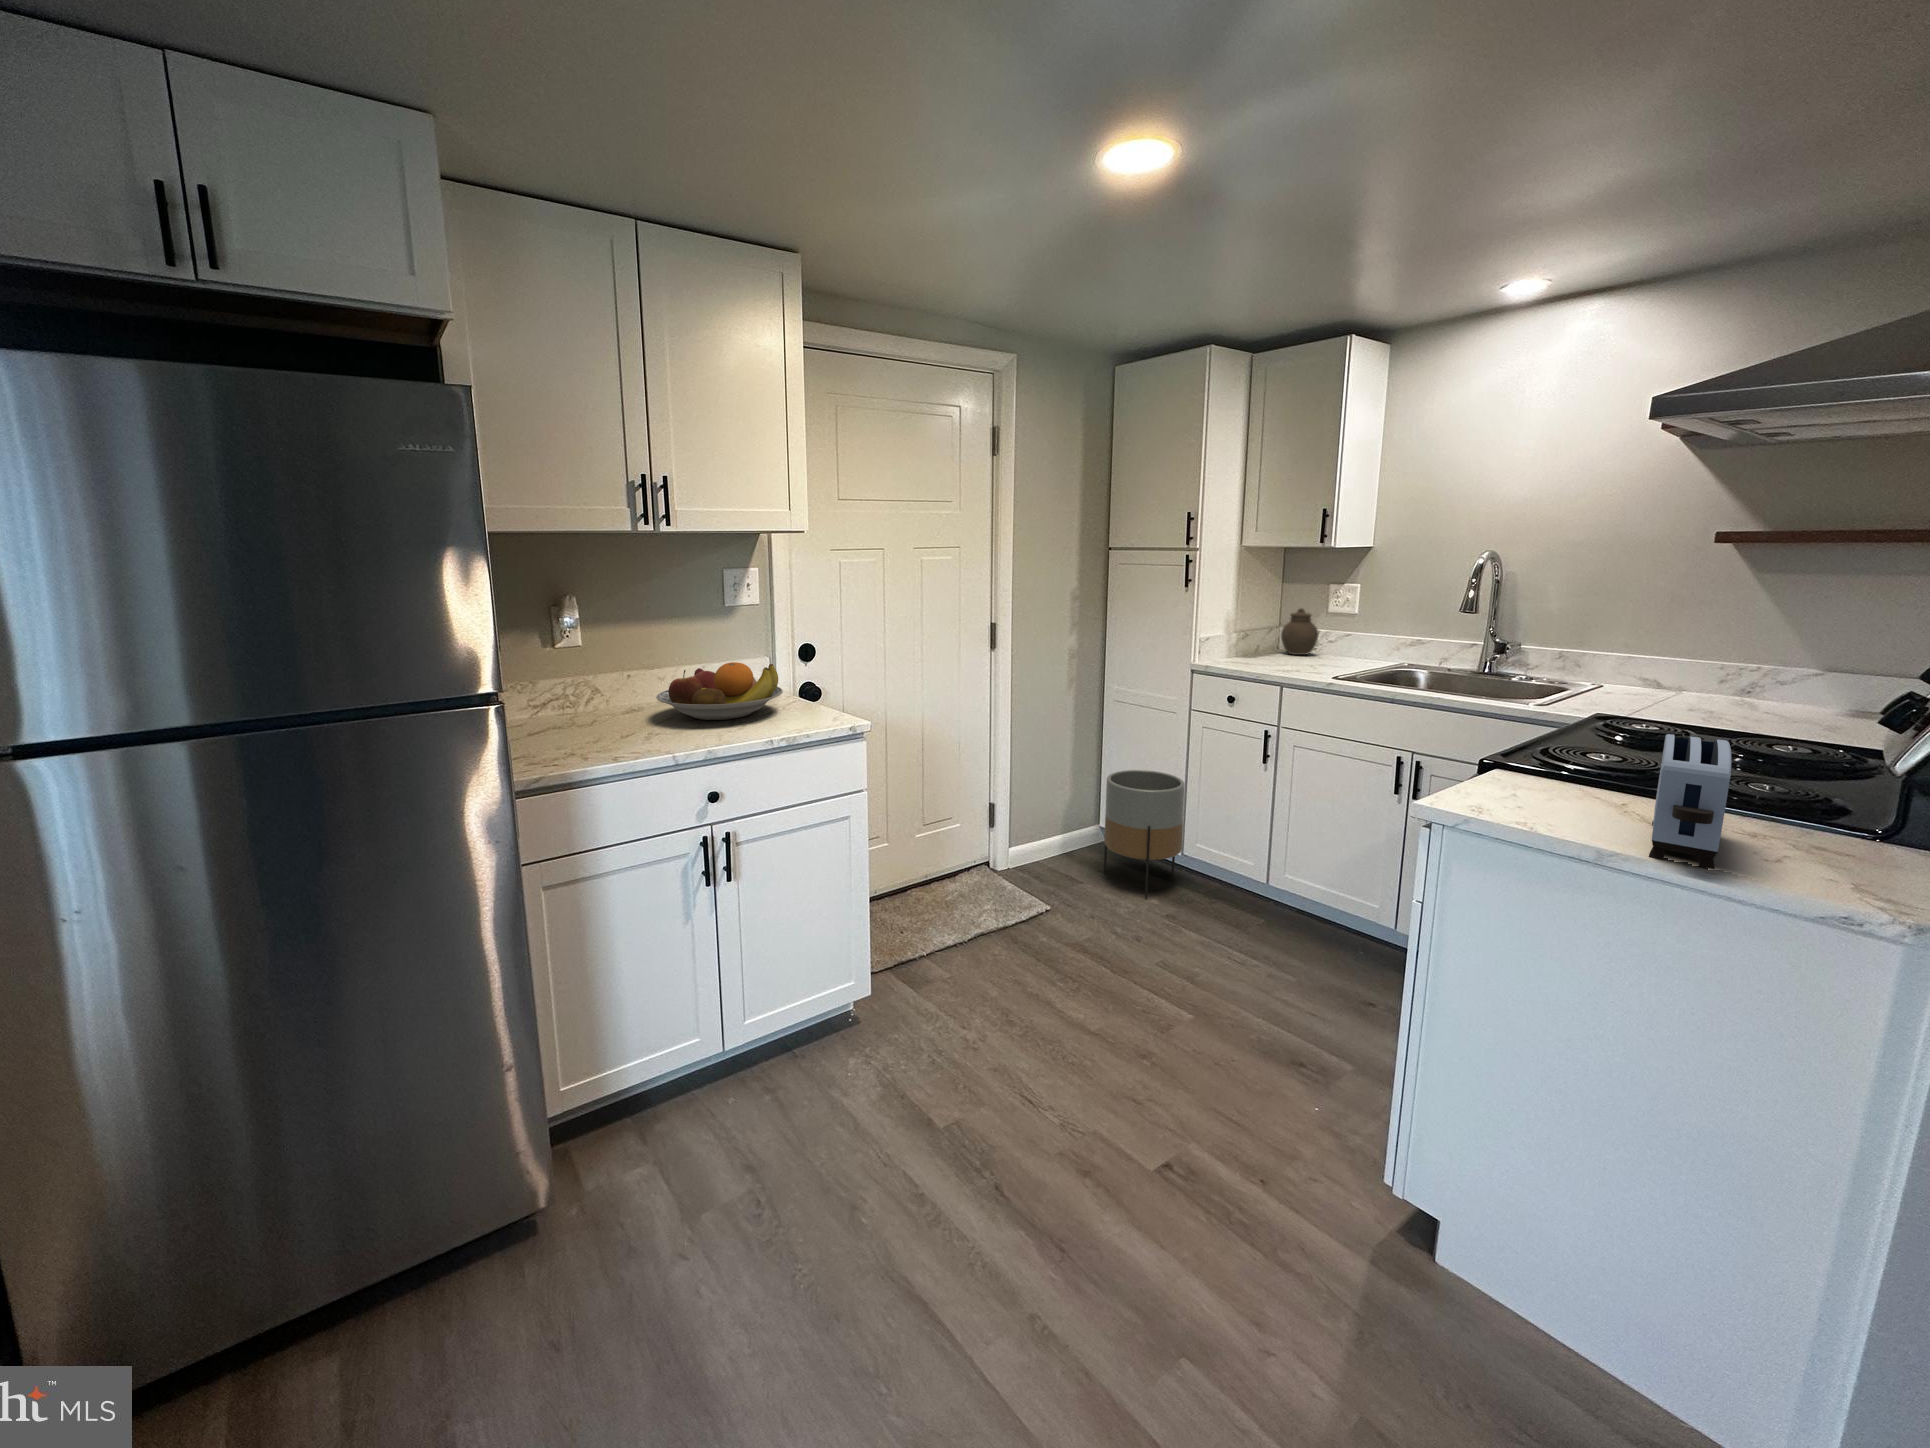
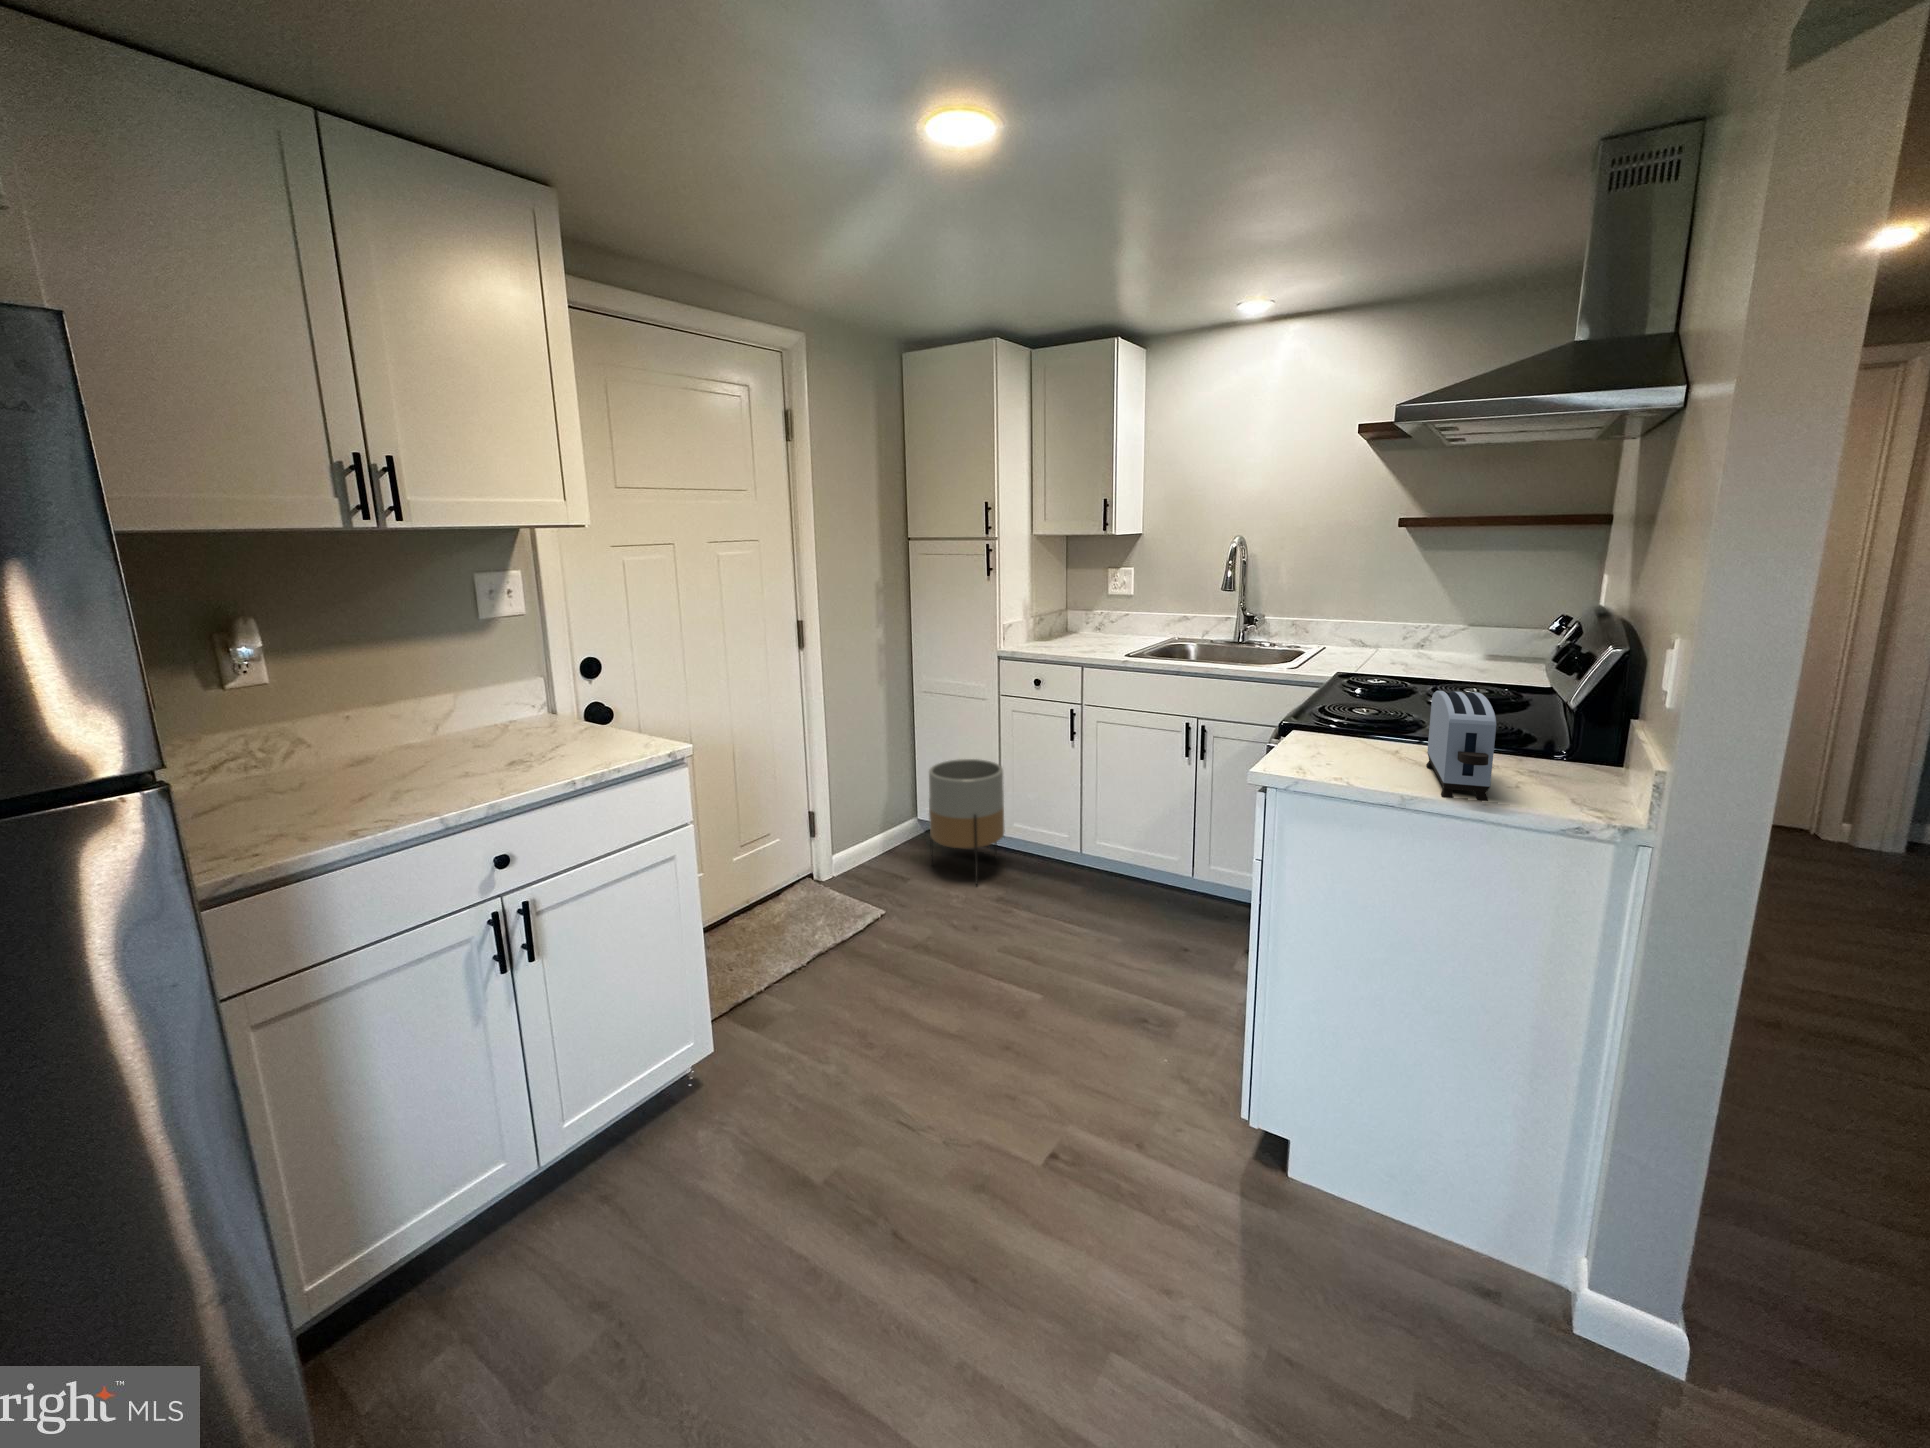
jar: present [1281,608,1319,655] -> none [1071,592,1103,636]
fruit bowl: present [656,662,783,720] -> none [396,687,575,764]

